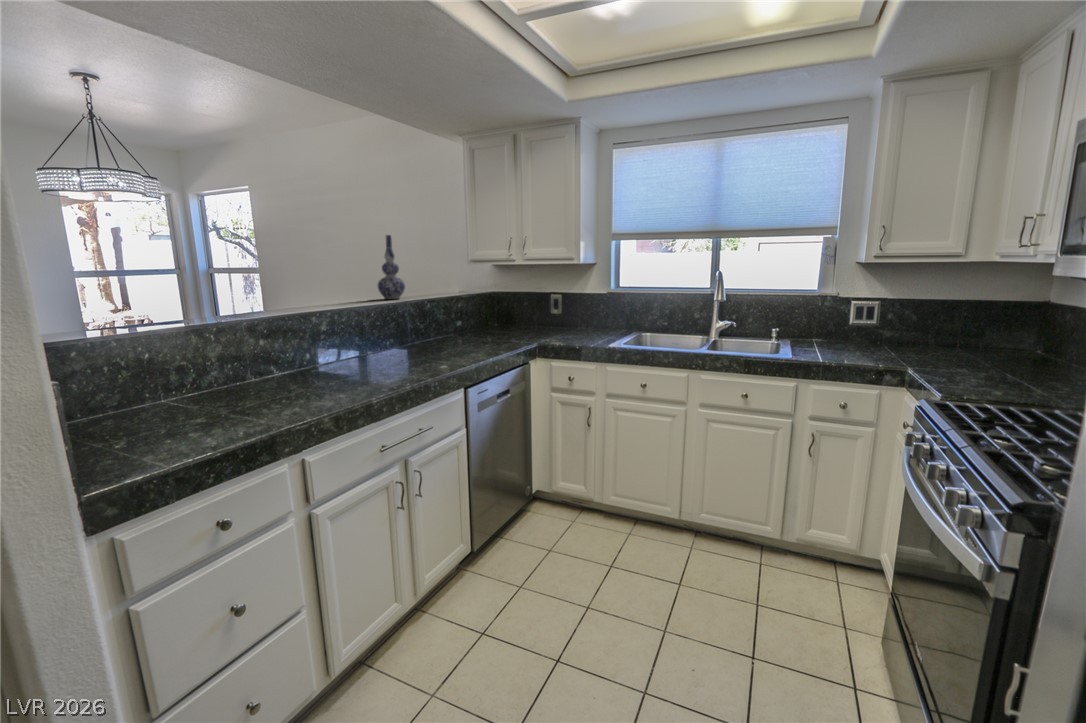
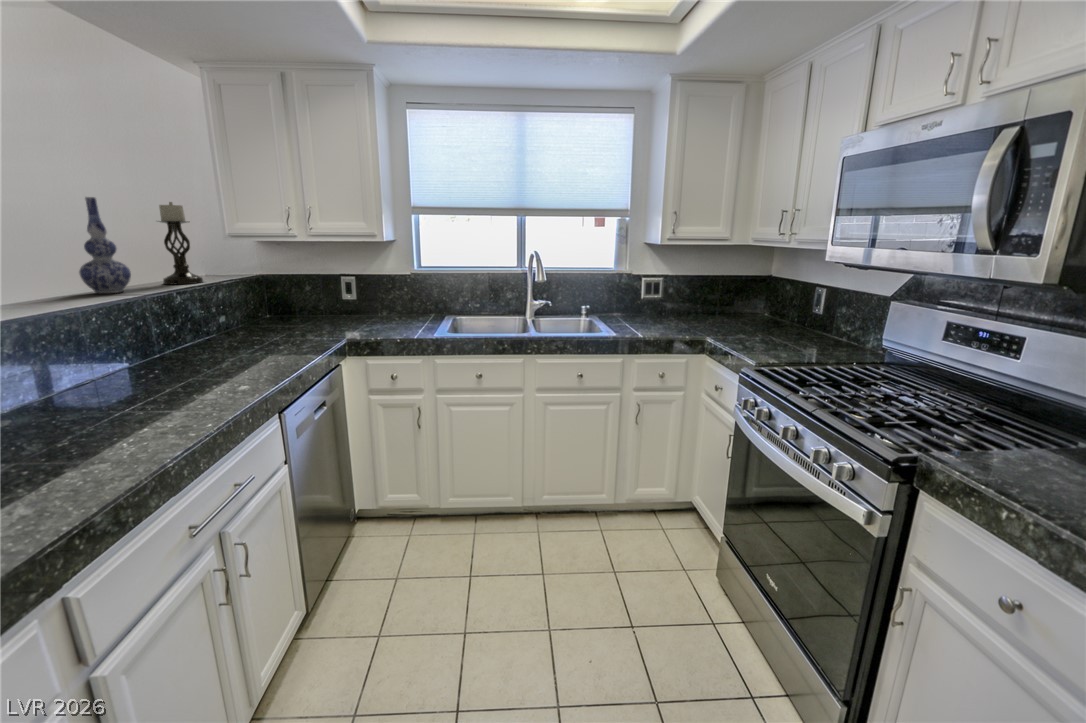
candle holder: none [427,237,451,296] -> present [158,202,203,284]

